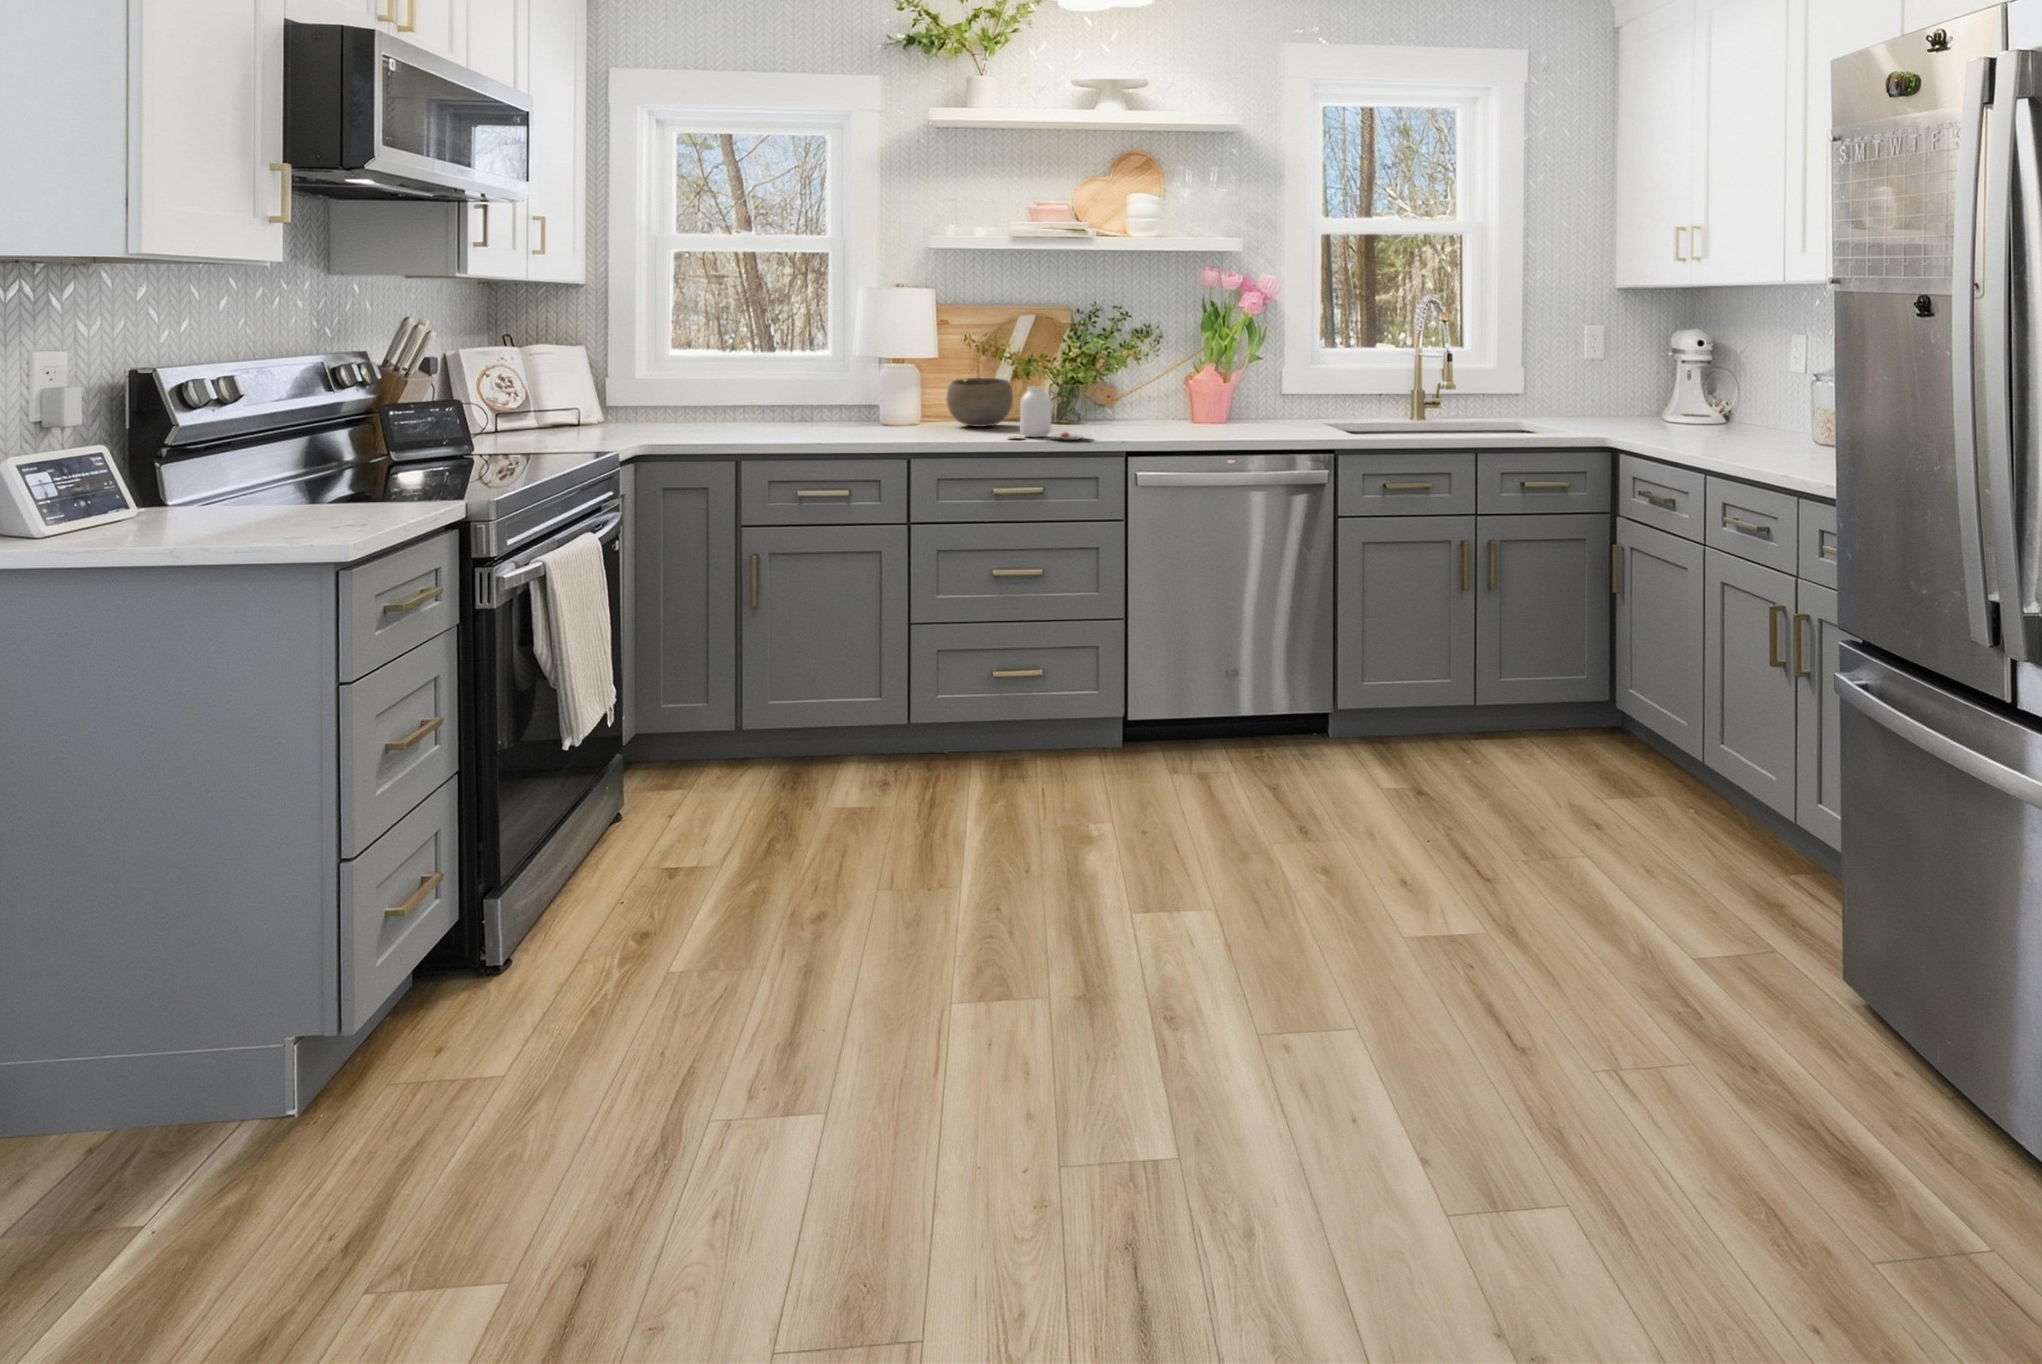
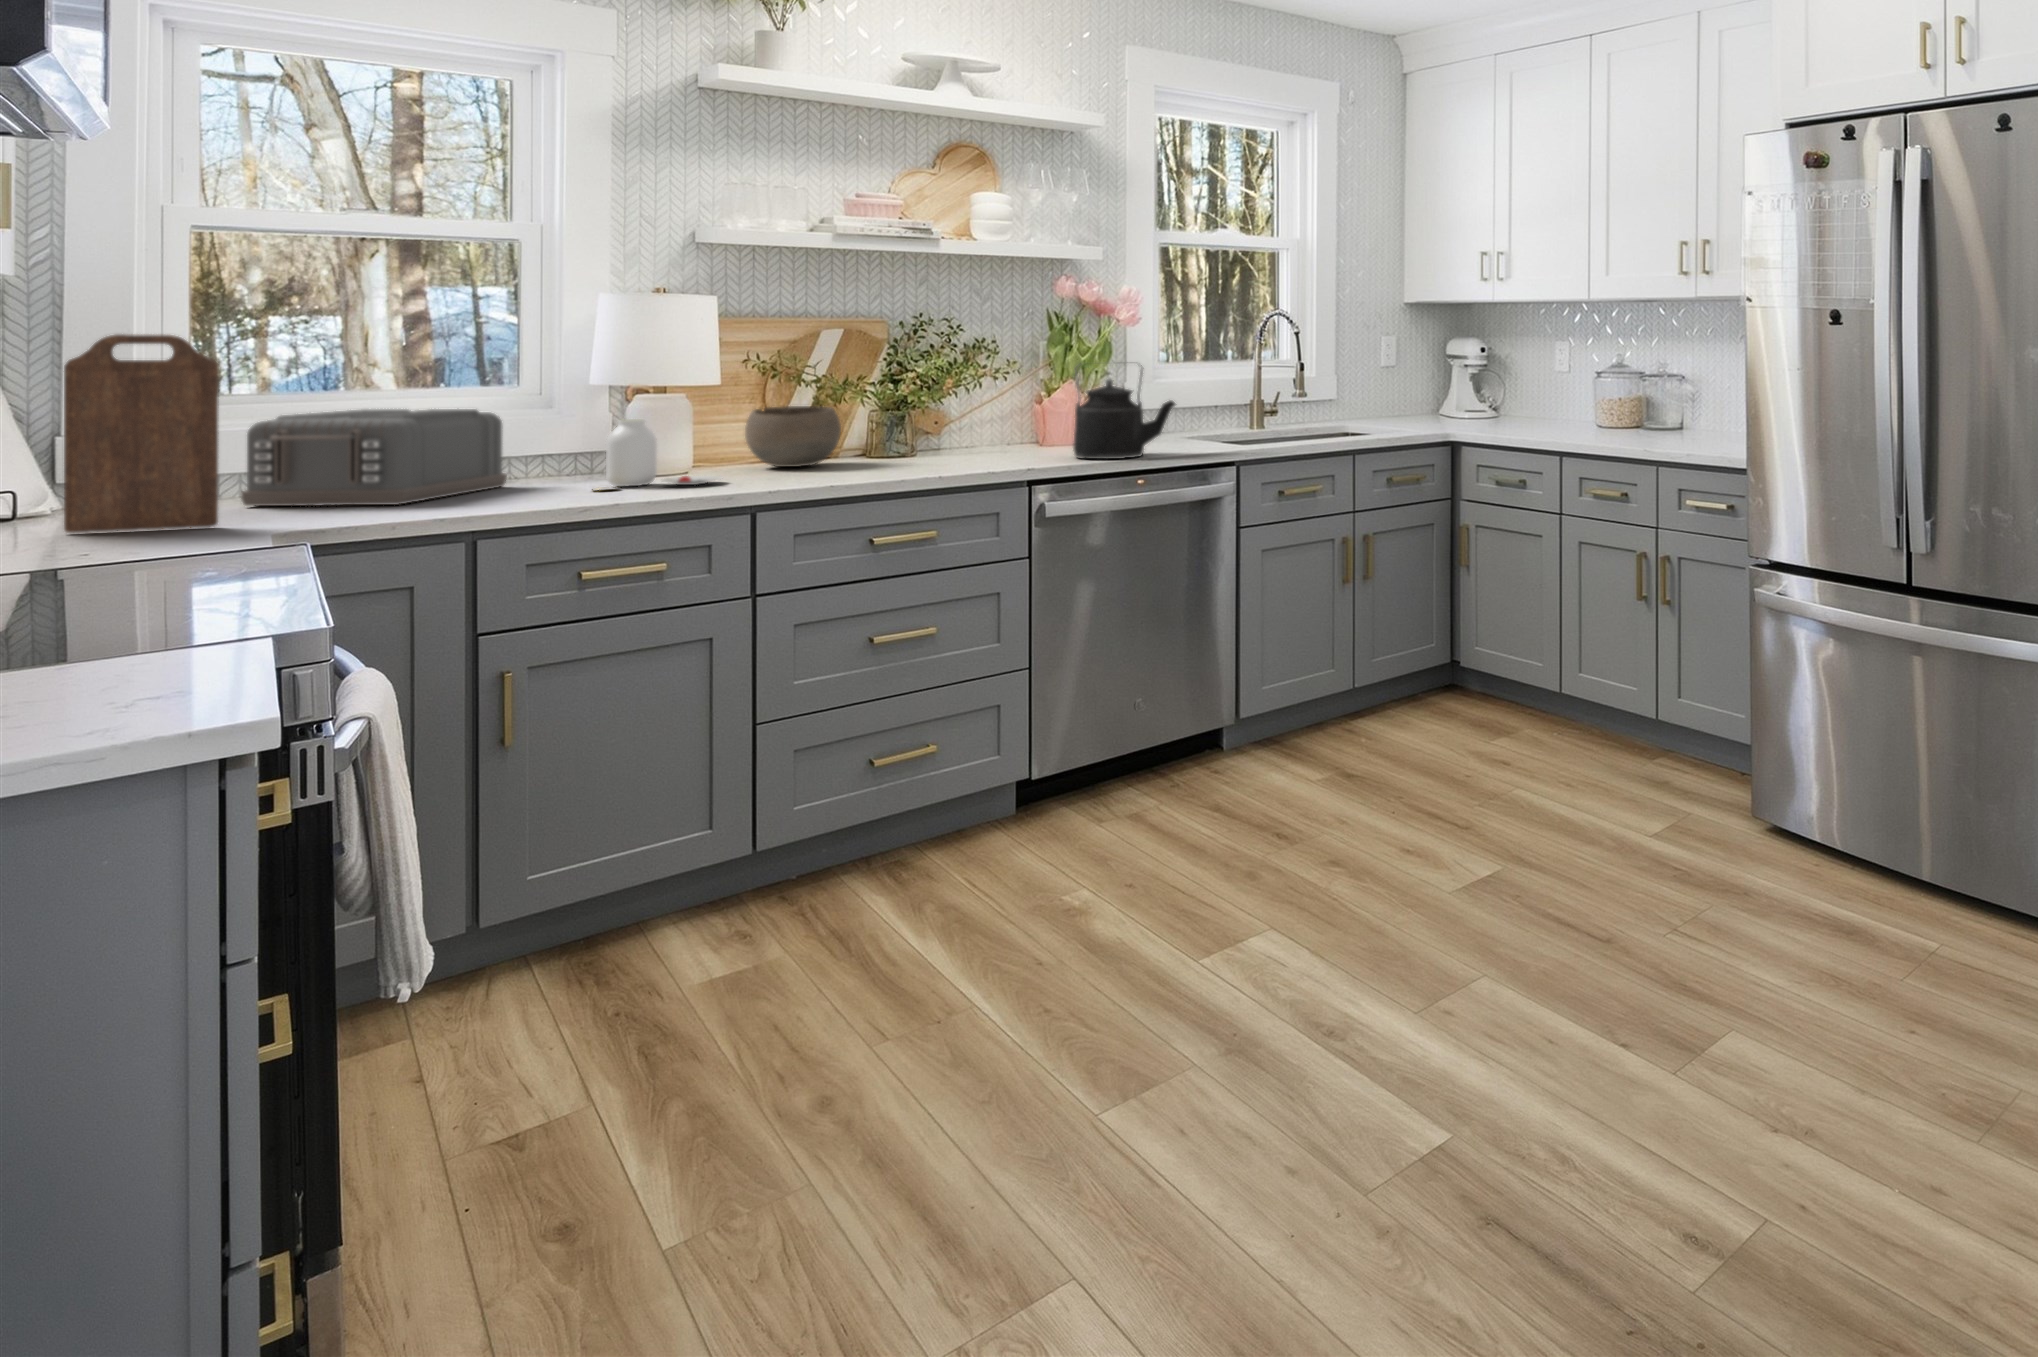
cutting board: none [548,317,609,440] -> present [64,334,219,533]
kettle: none [1180,351,1273,440] -> present [1073,365,1175,459]
toaster: none [652,368,795,434] -> present [241,409,507,506]
jar: present [1019,386,1089,440] -> present [606,419,721,486]

